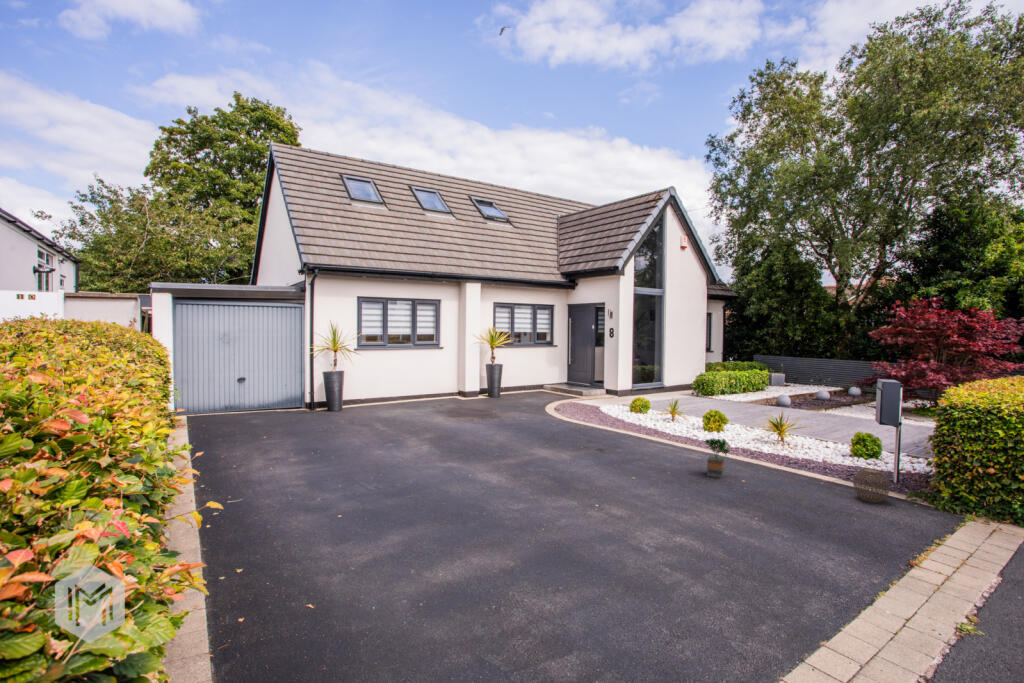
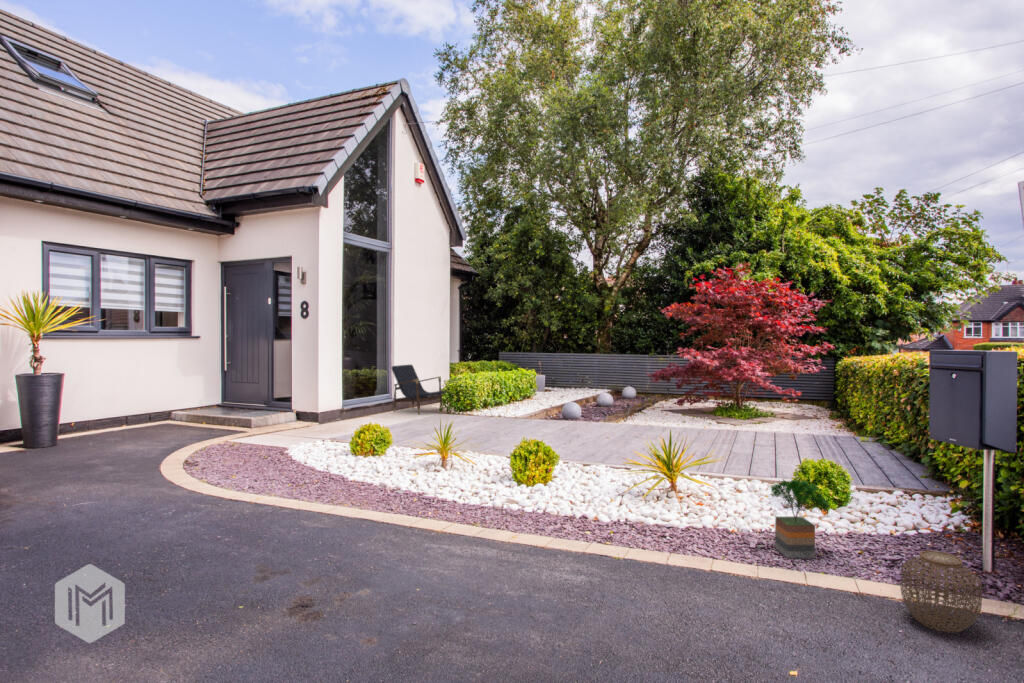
lounge chair: none [662,365,697,396] -> present [392,365,445,414]
potted tree: present [705,438,730,478] -> present [771,480,829,558]

